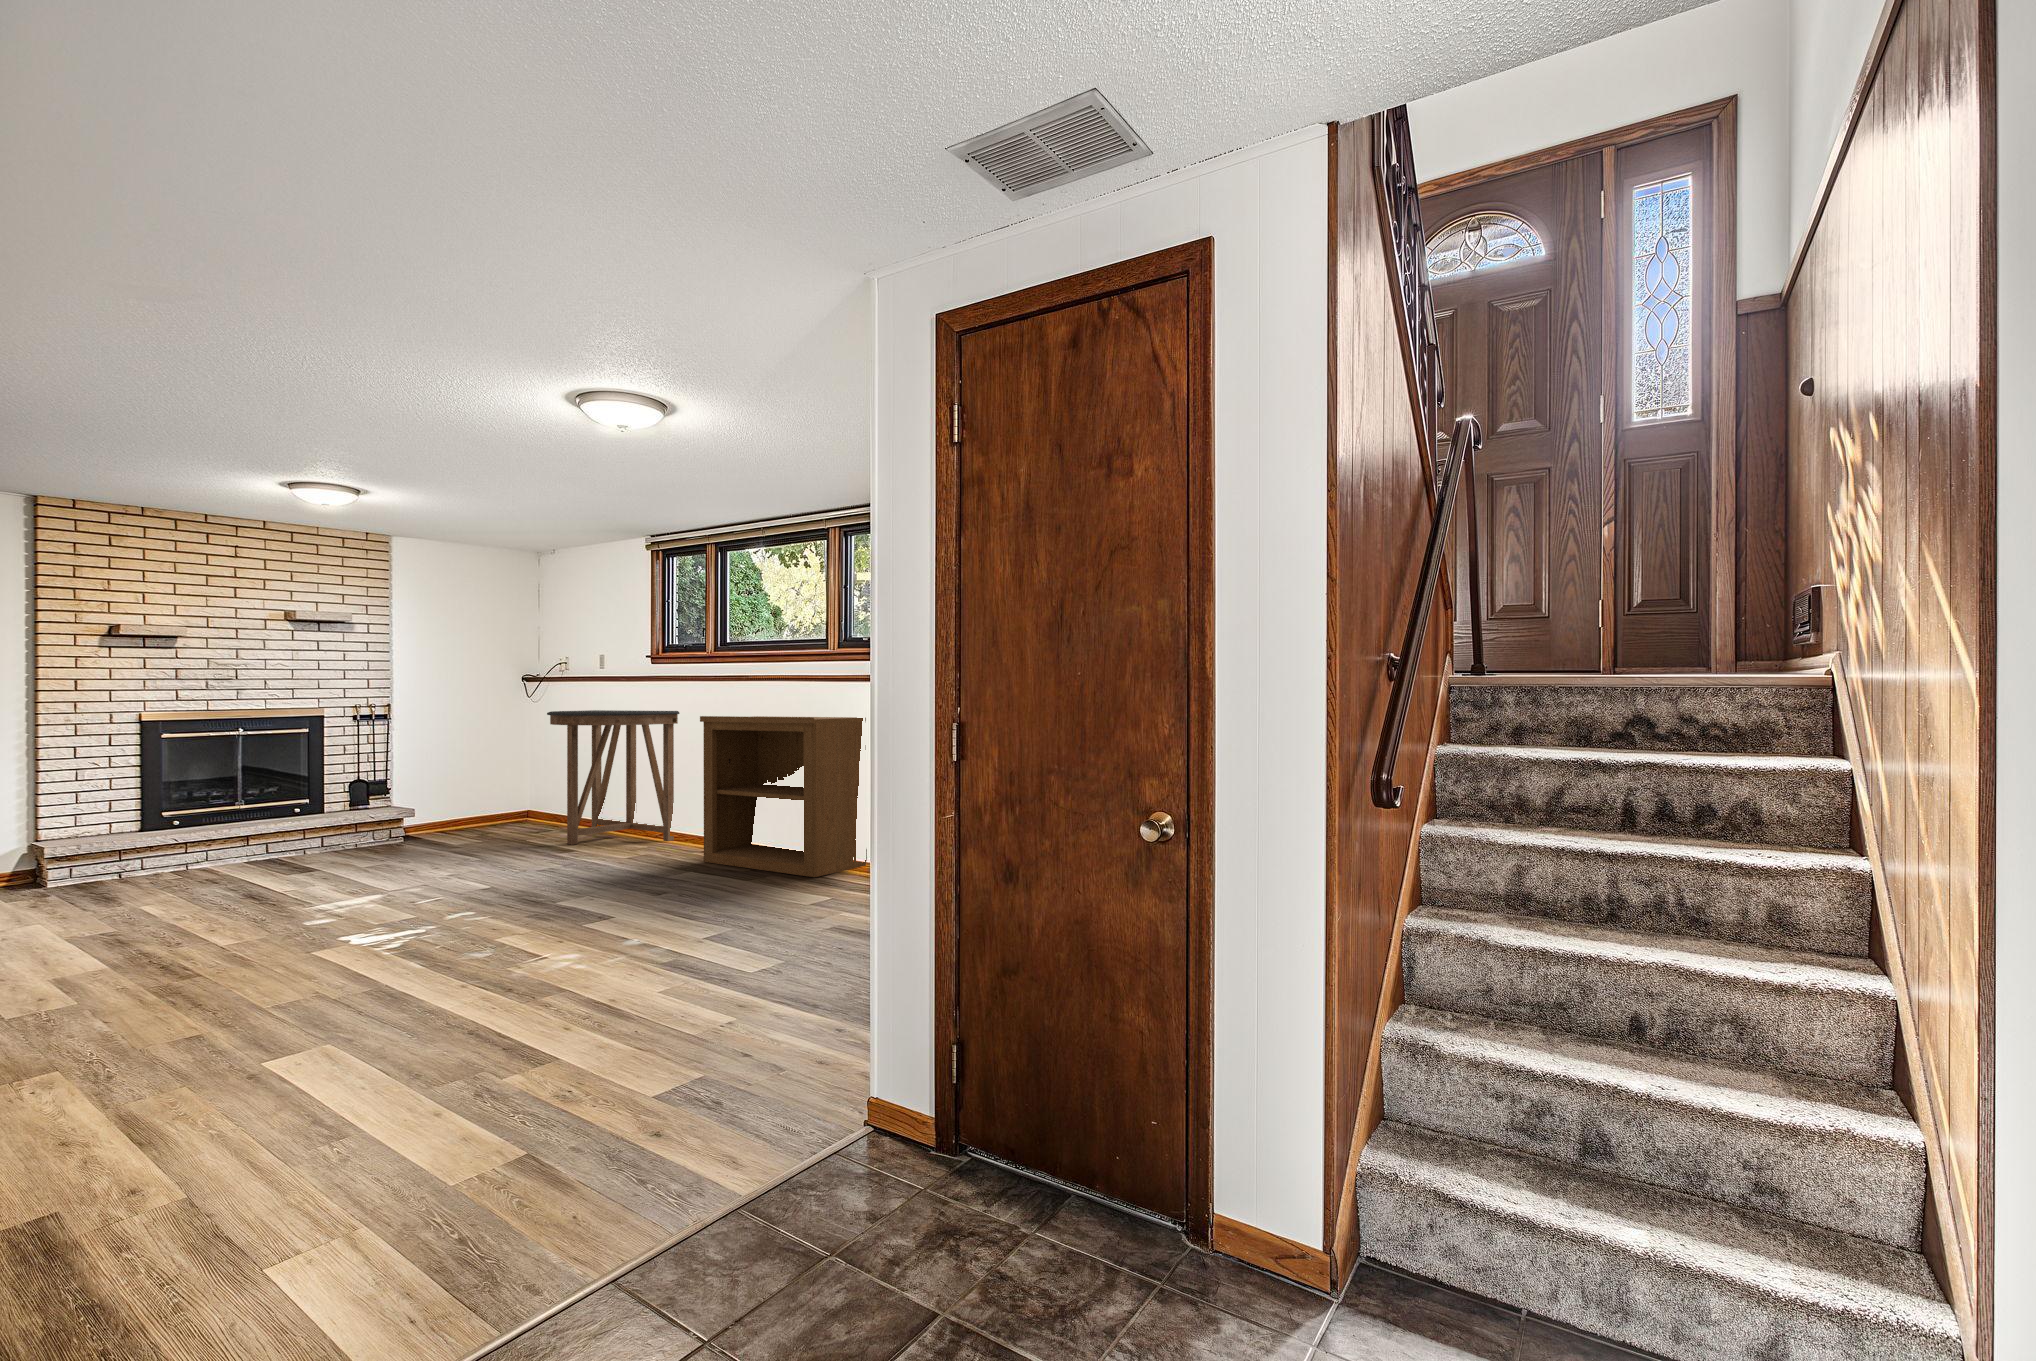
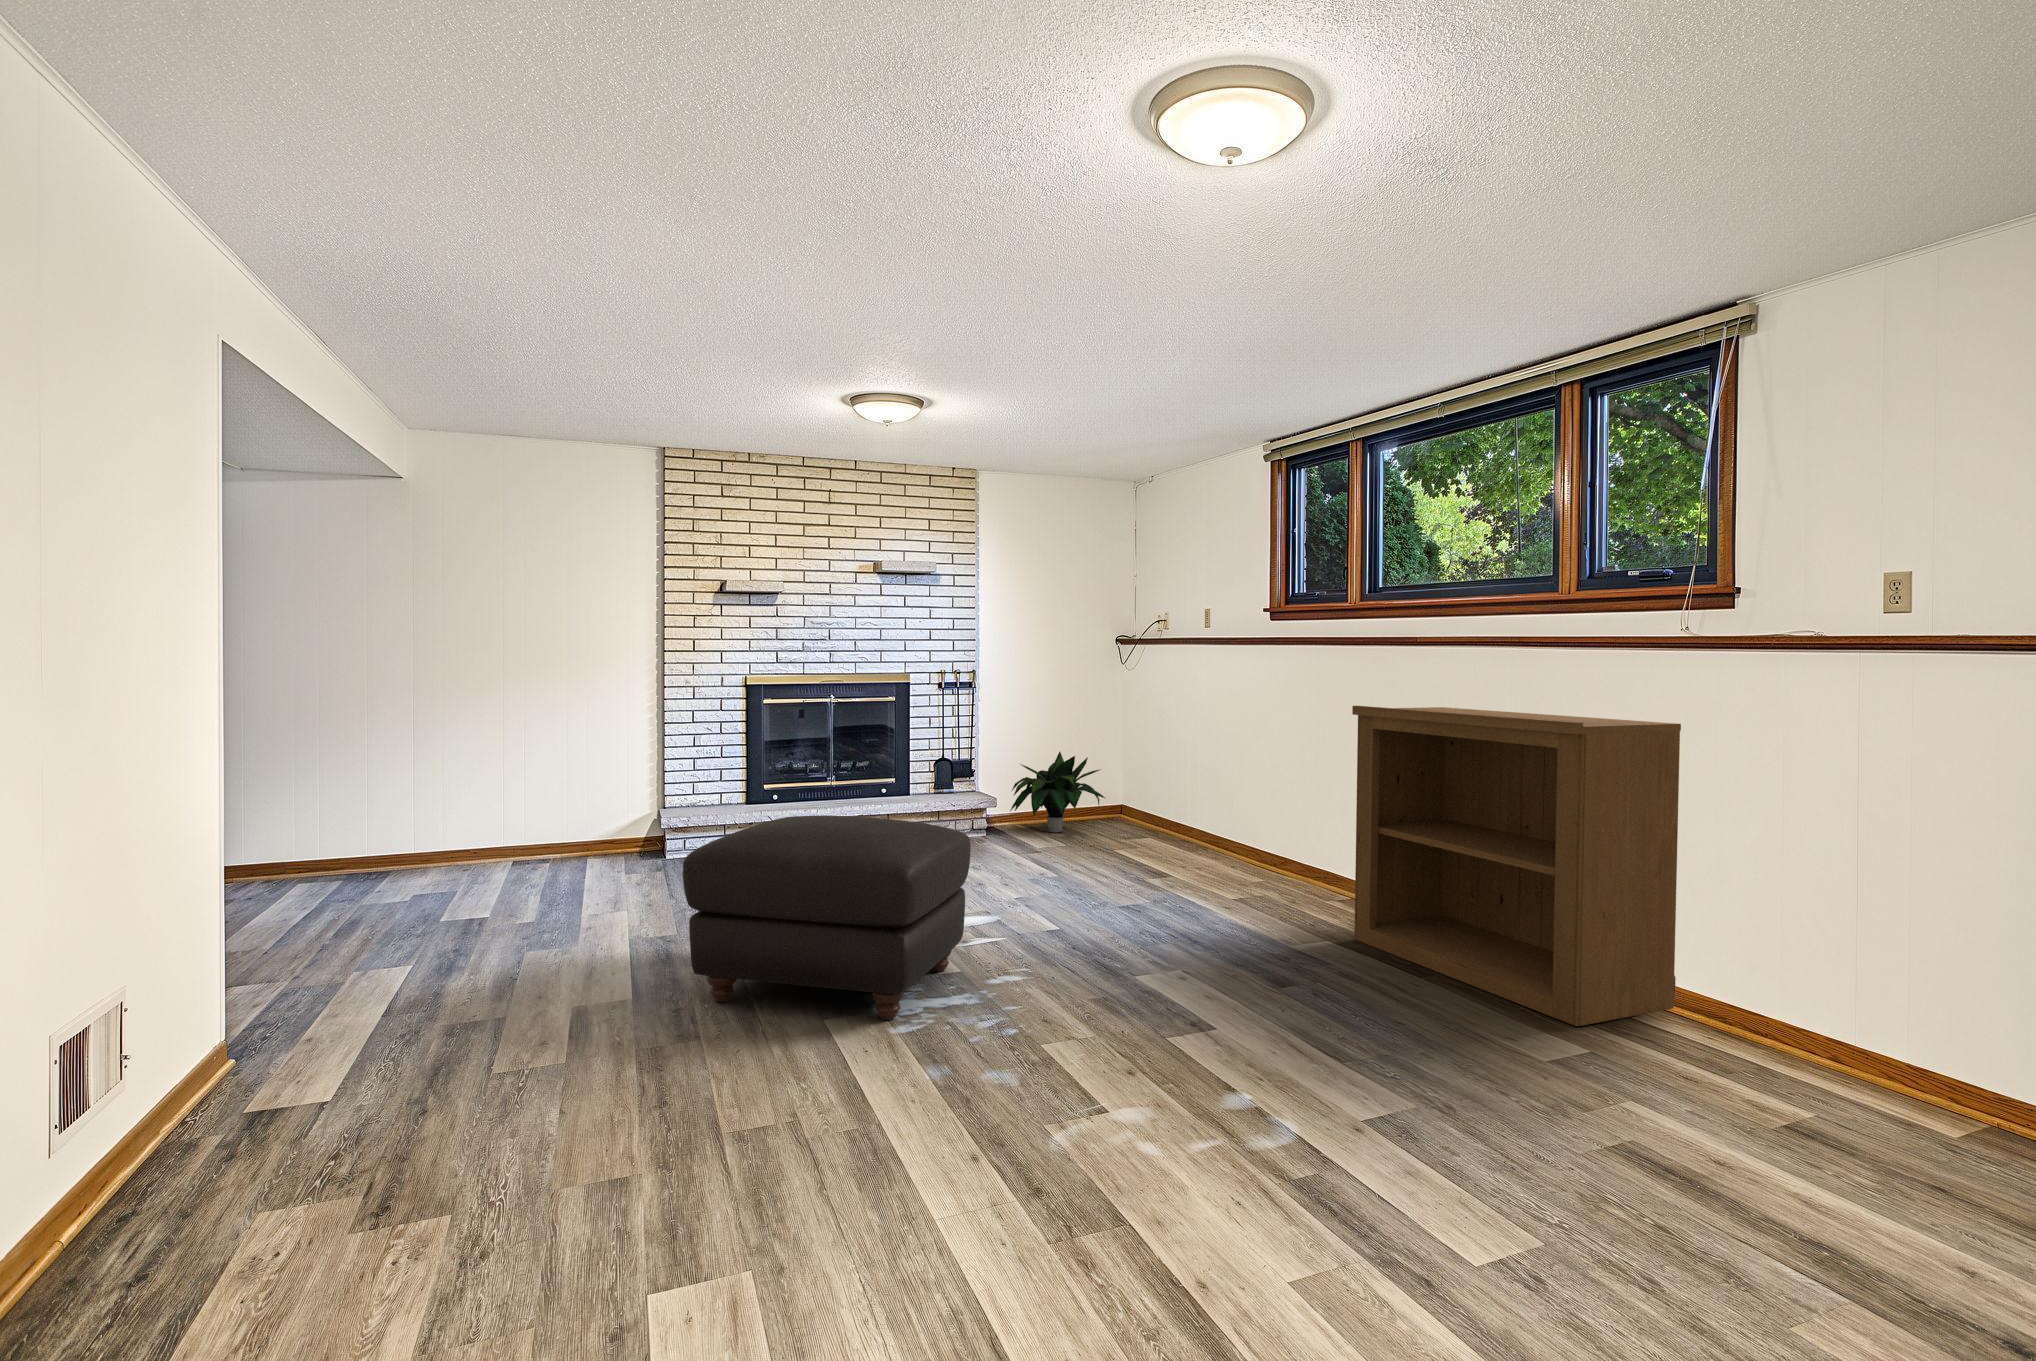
console table: present [547,710,679,845] -> none [1138,684,1313,882]
potted plant: none [426,768,519,834] -> present [1010,752,1105,832]
ottoman: none [181,805,427,947] -> present [683,815,971,1020]

